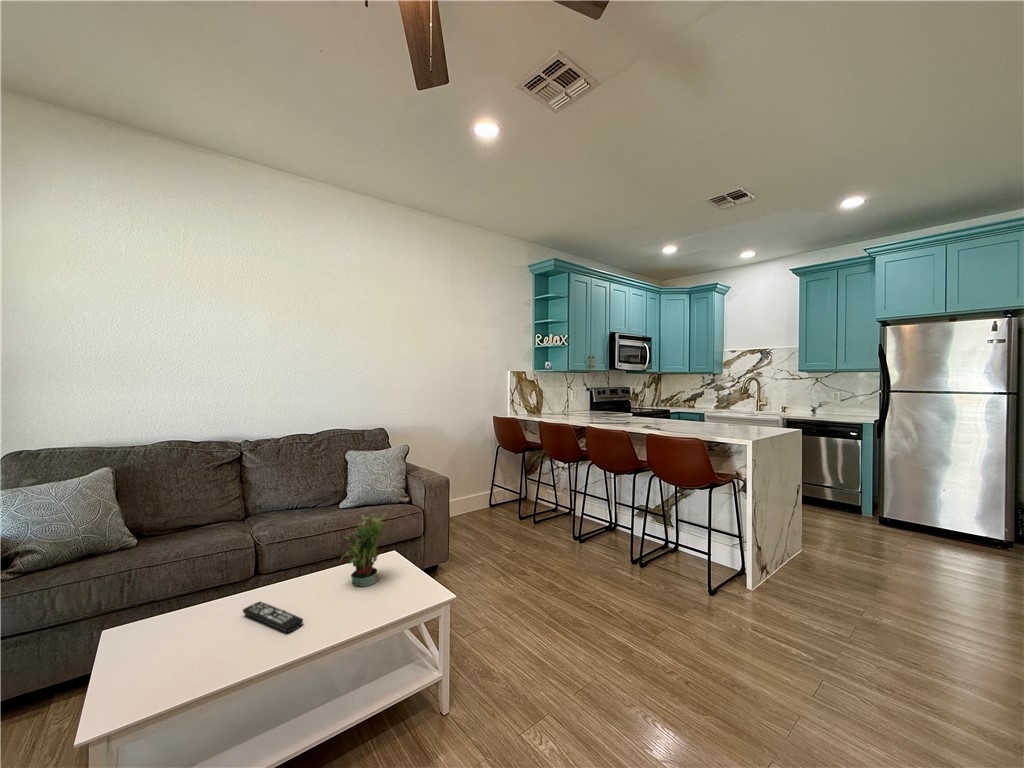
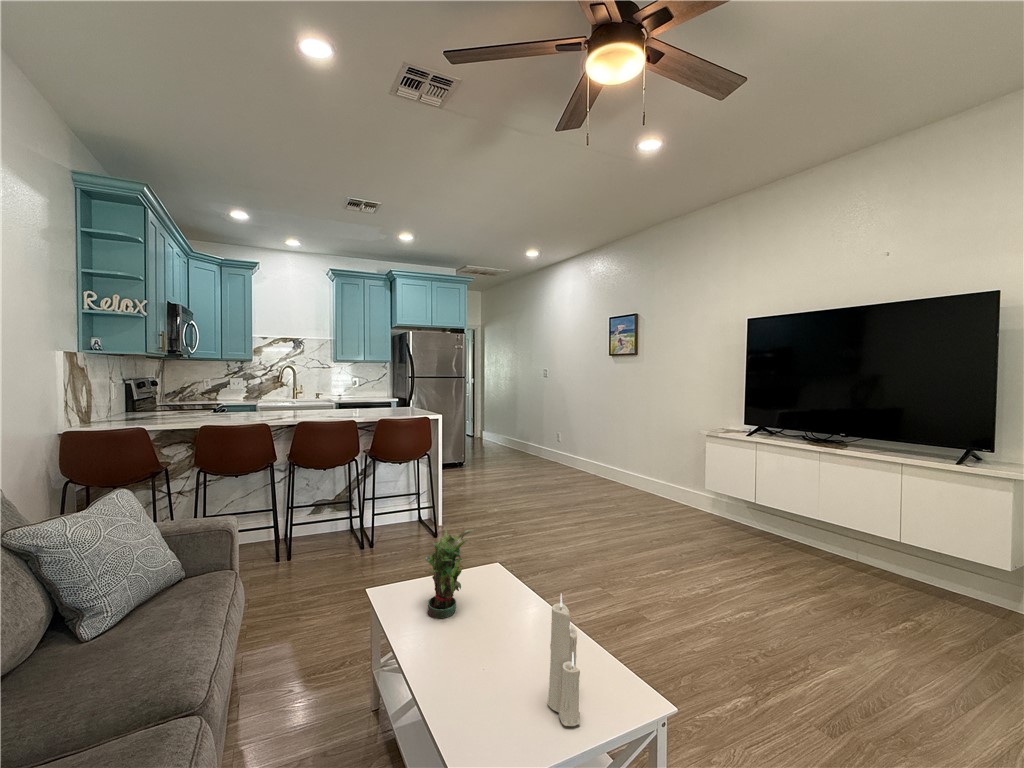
candle: none [151,552,212,671] -> present [547,594,580,726]
remote control: present [243,602,303,632] -> none [465,634,531,683]

